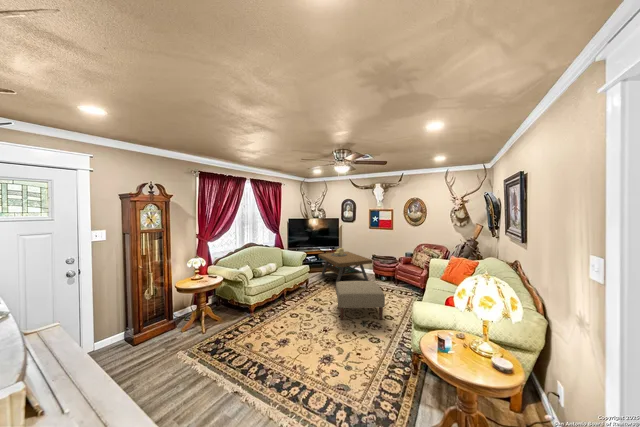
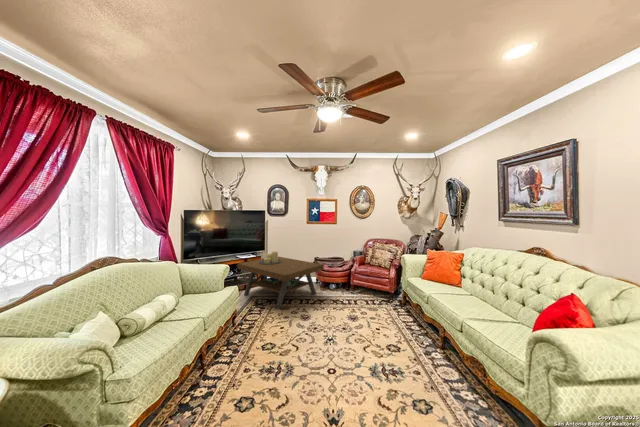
ottoman: present [336,281,385,320] -> none [303,297,400,382]

